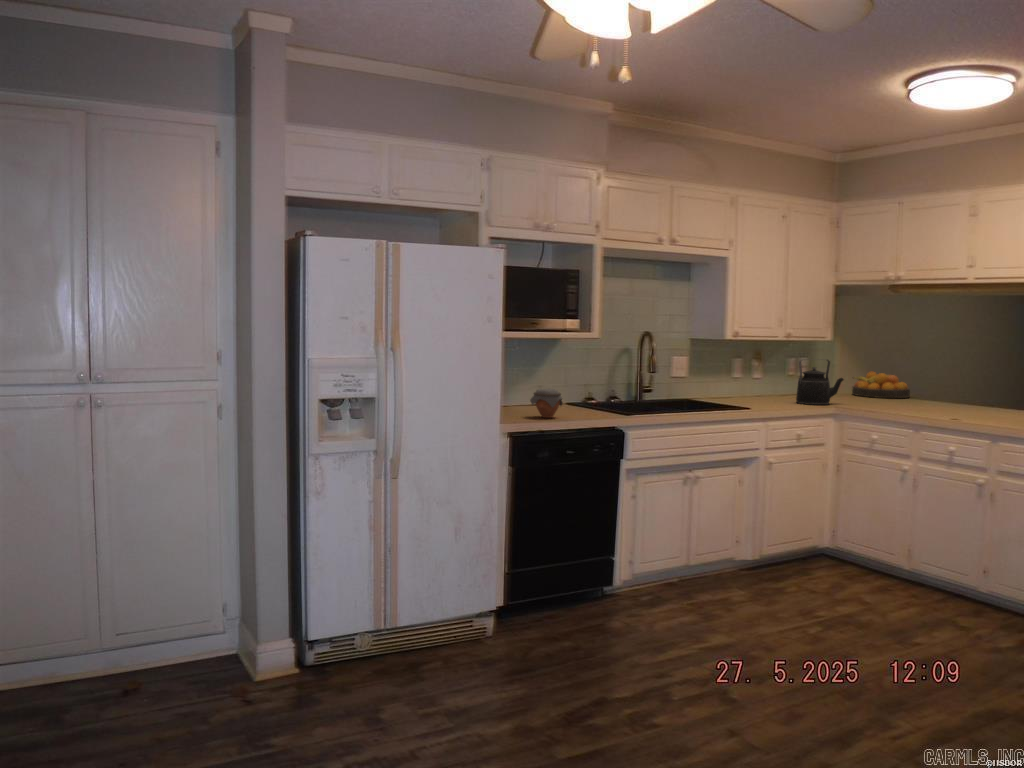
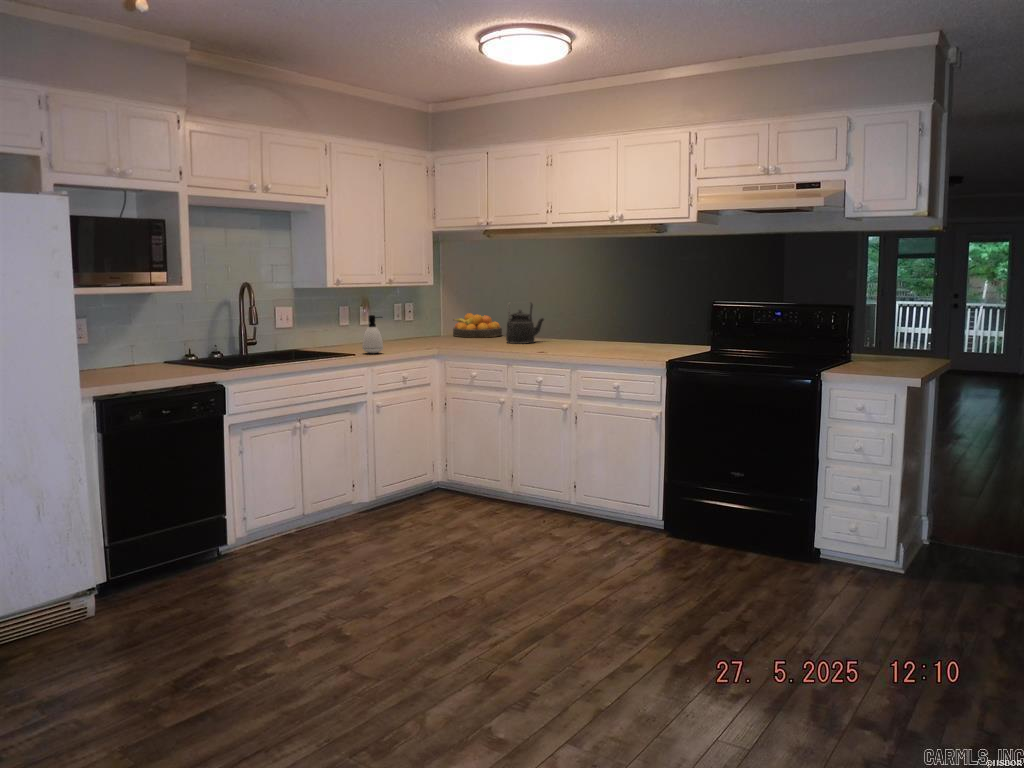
kettle: present [796,359,844,405] -> present [506,302,544,344]
soap dispenser: none [758,368,782,408] -> present [362,315,383,353]
jar: present [530,389,563,418] -> none [118,348,156,379]

